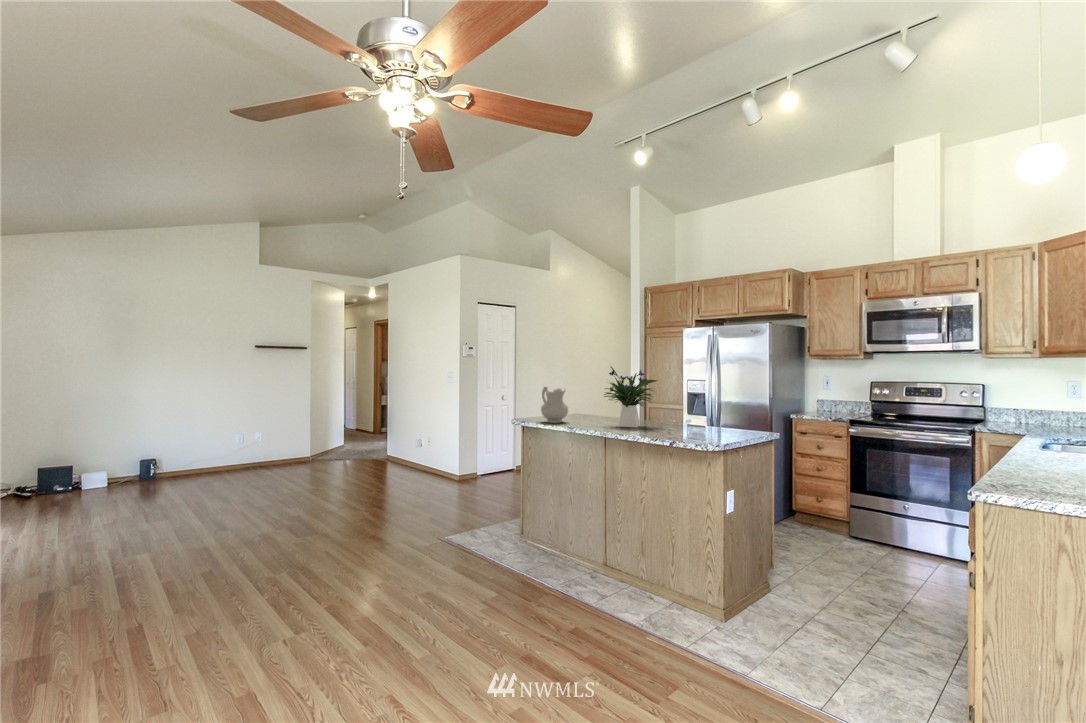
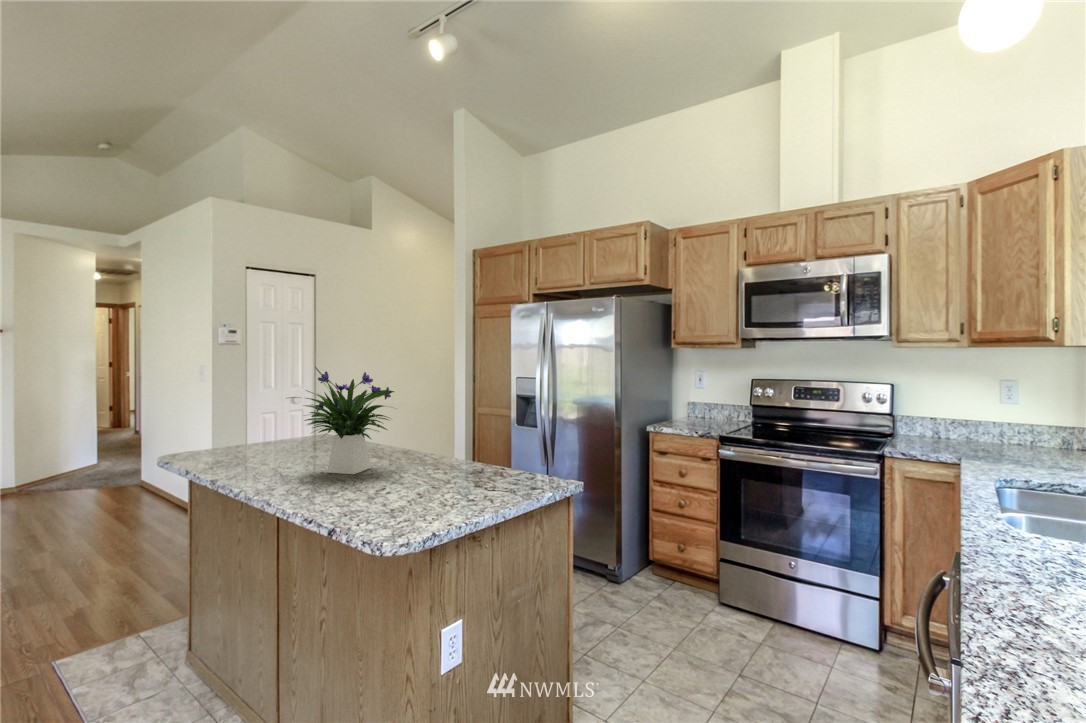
ceramic pitcher: present [541,387,568,423] -> none [206,402,261,467]

